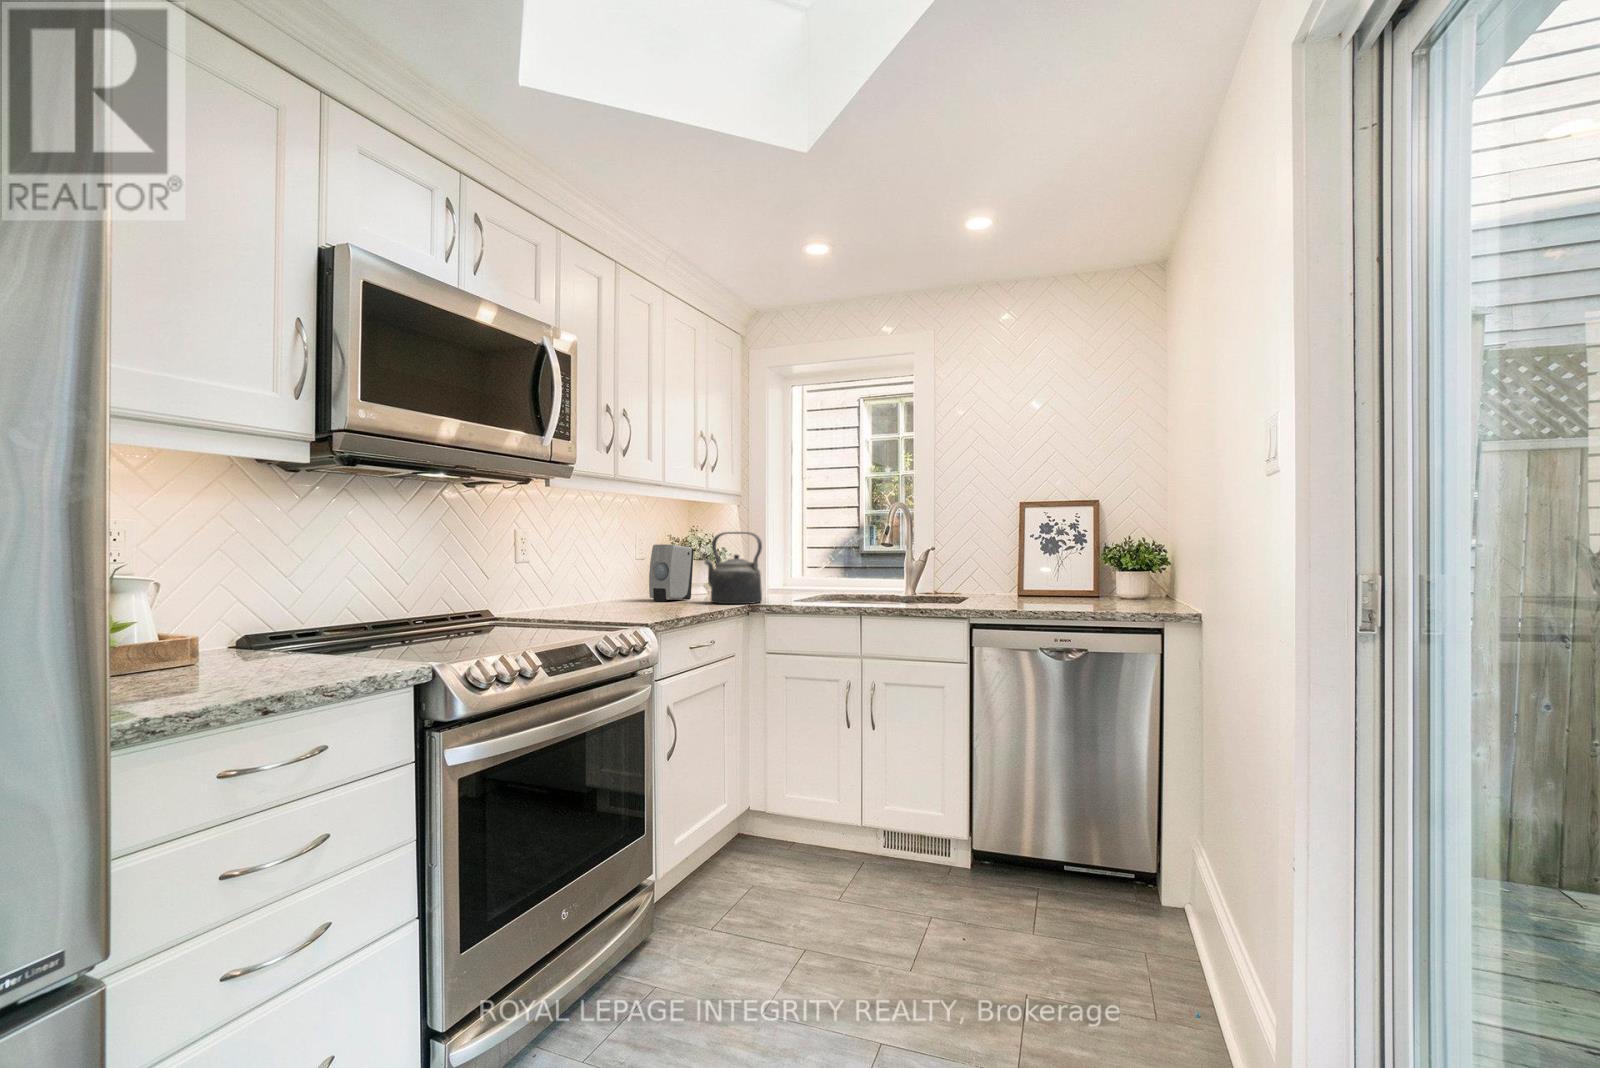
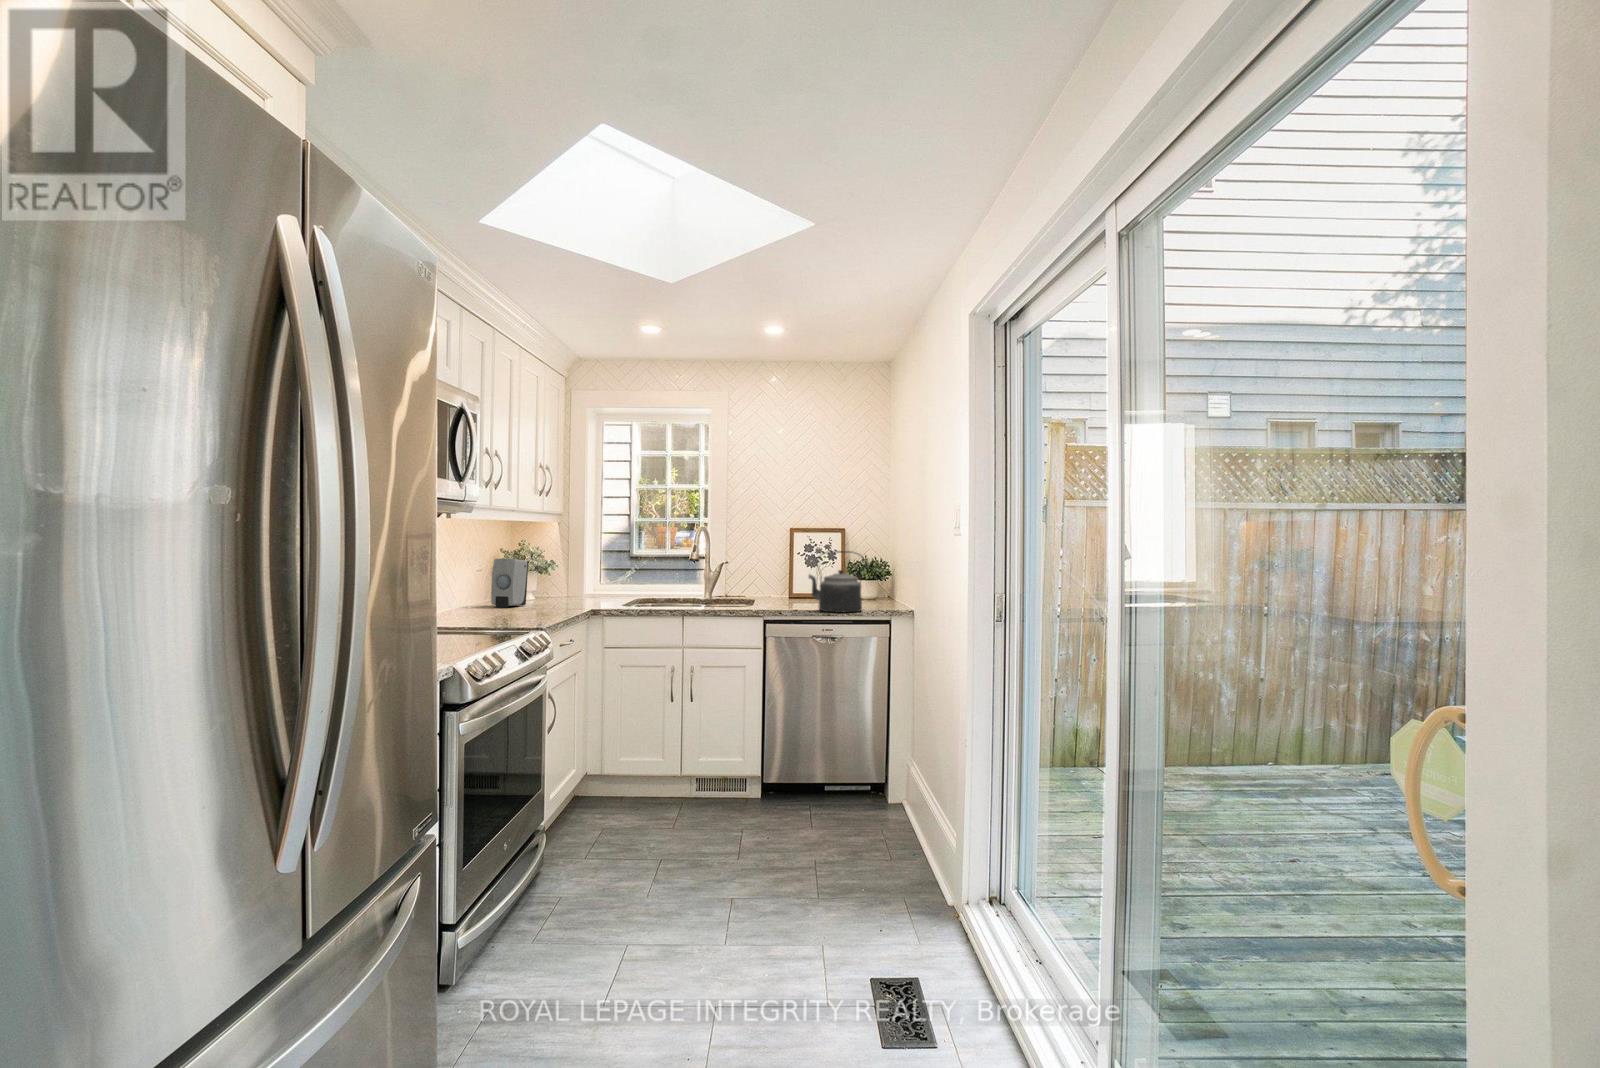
kettle: present [705,532,762,604] -> present [809,551,864,612]

